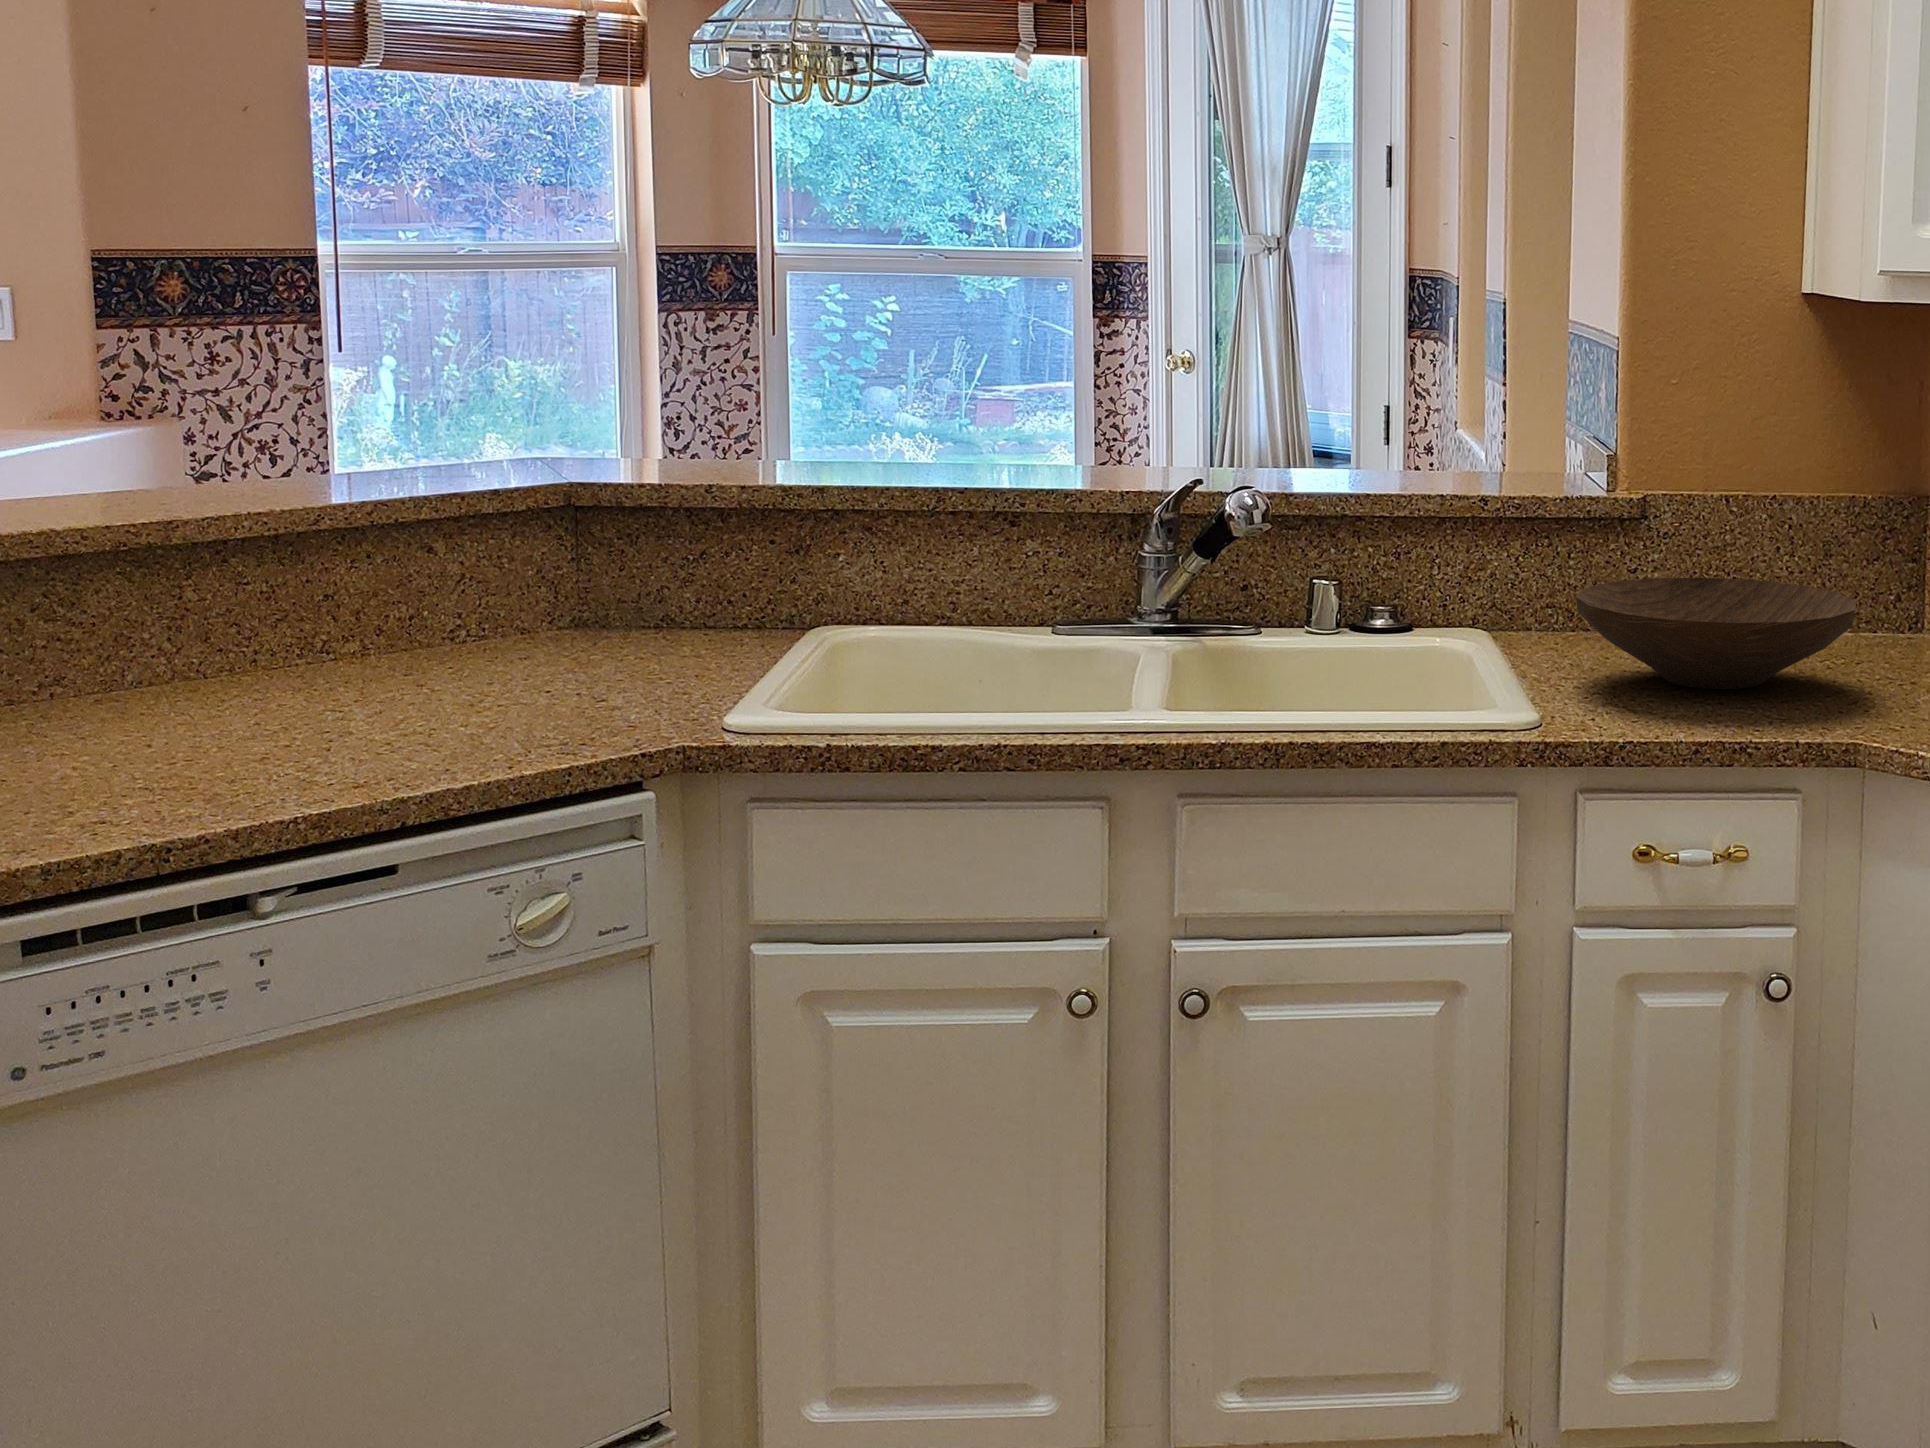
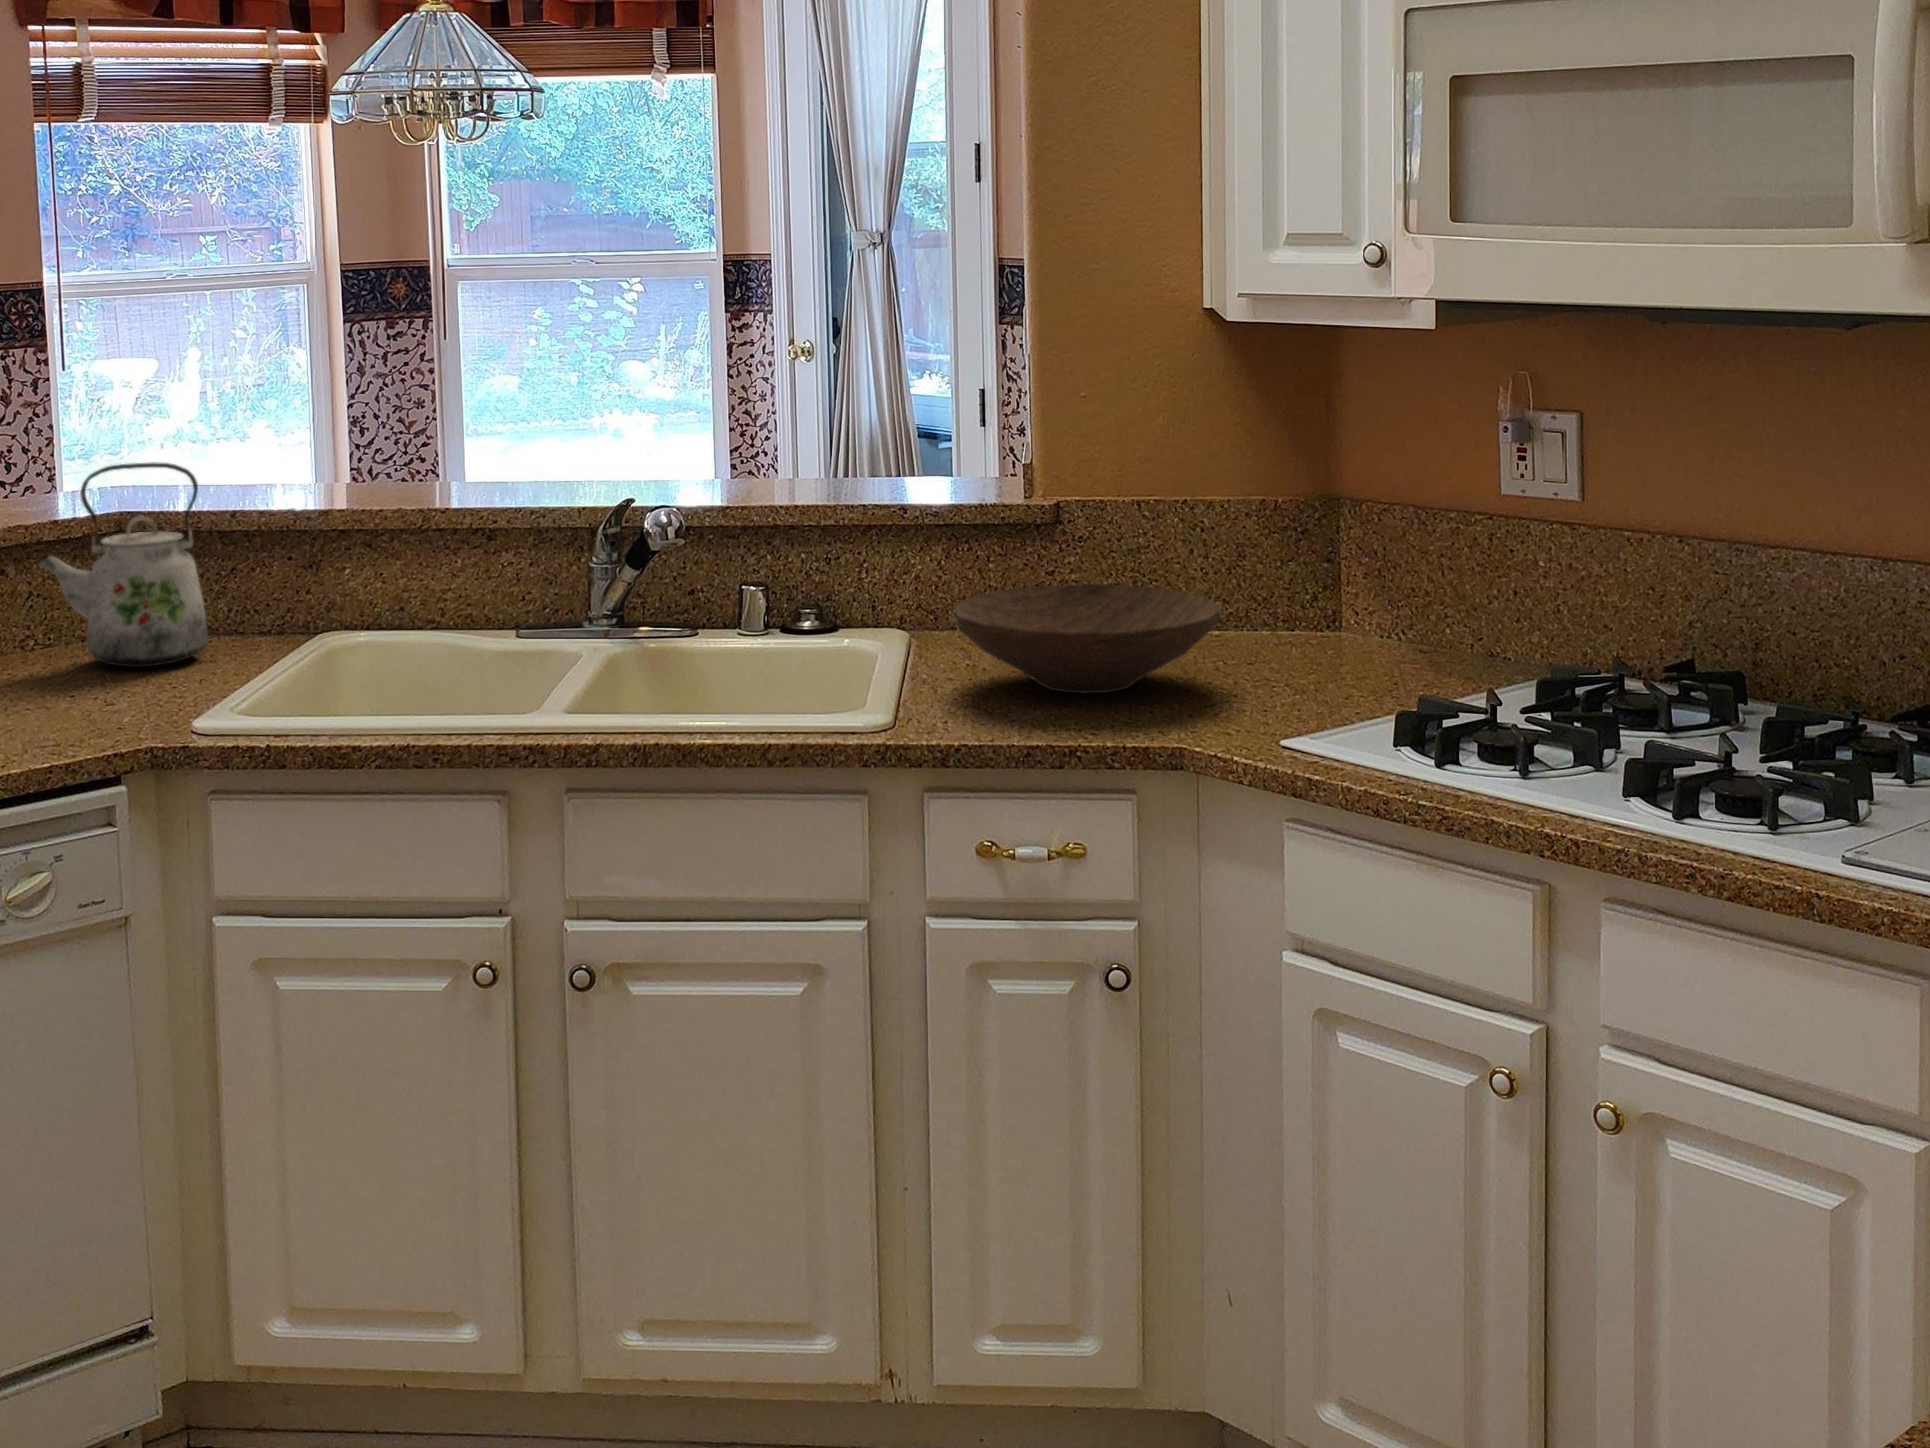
kettle: none [476,423,687,661] -> present [37,462,208,667]

